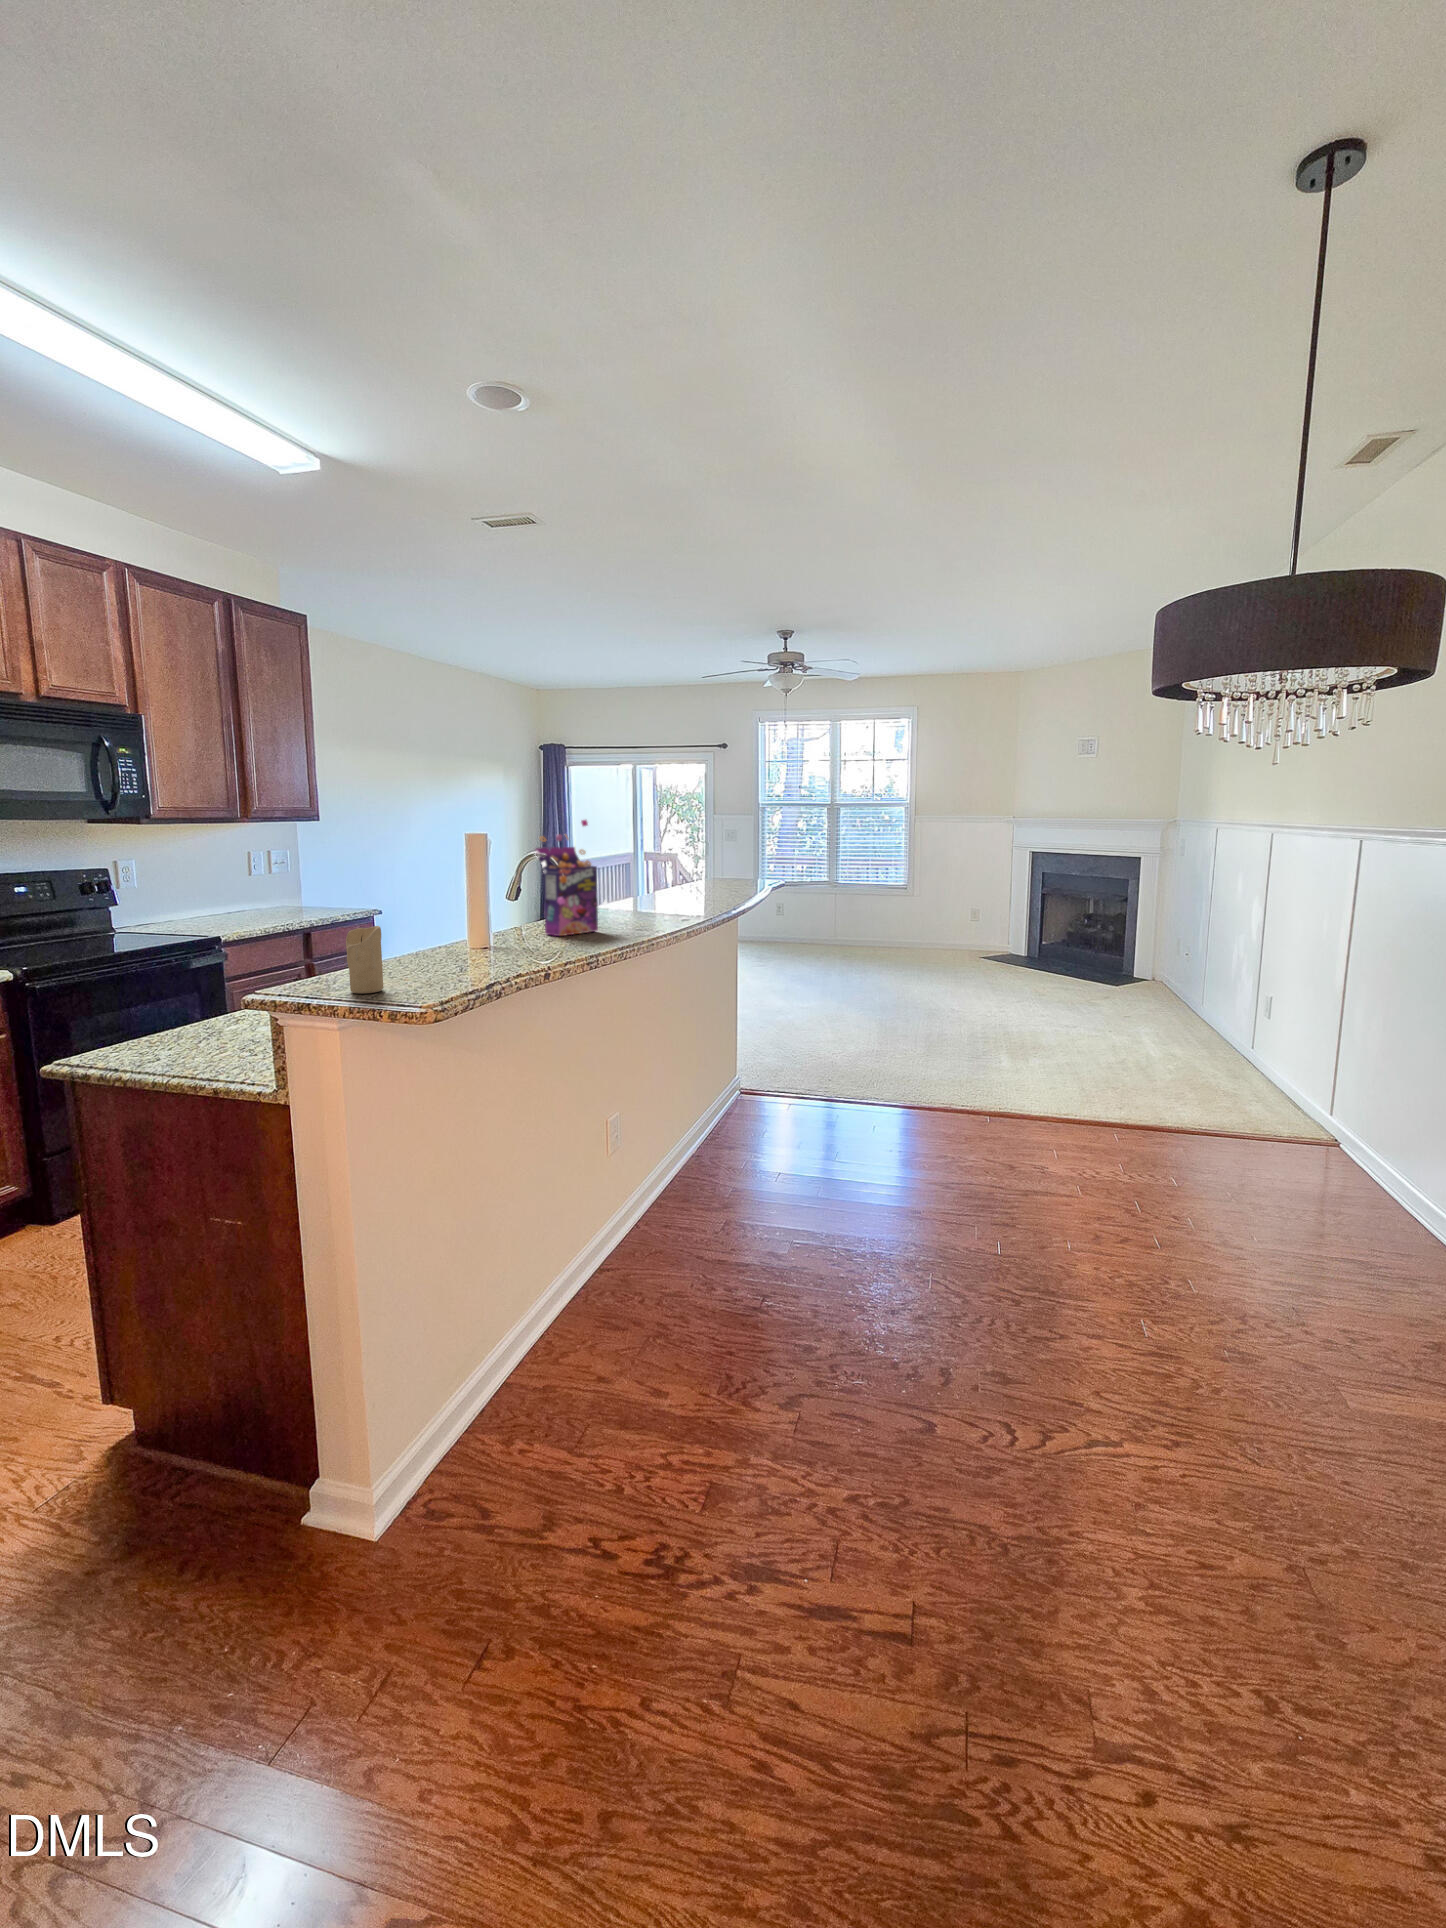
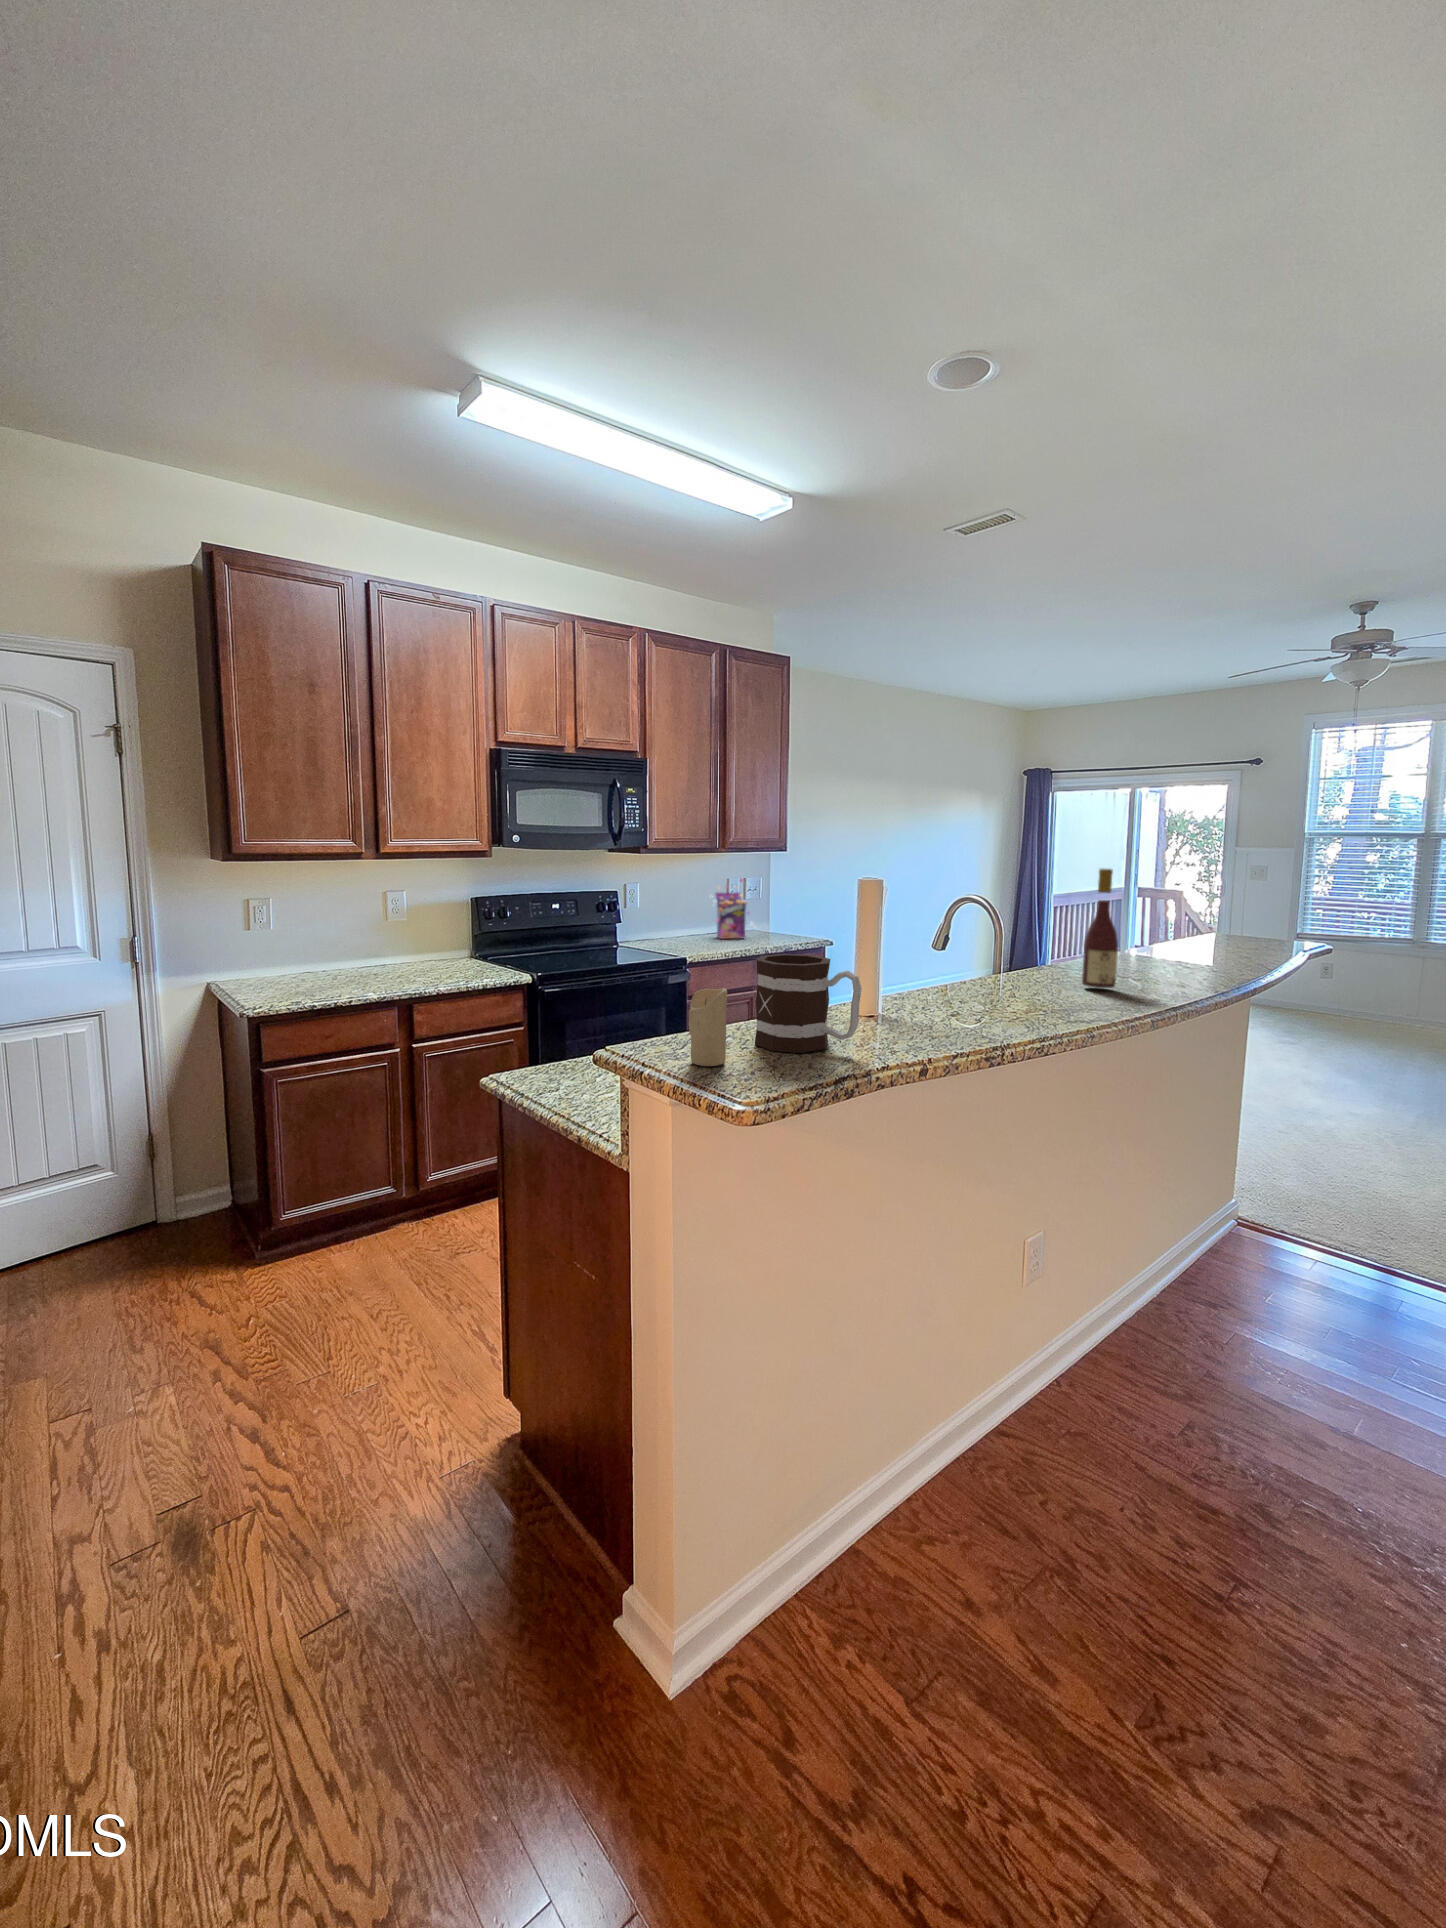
cereal box: present [535,820,607,936] -> present [716,879,753,939]
wine bottle: none [632,826,658,921] -> present [1082,869,1118,988]
mug: none [394,898,490,979] -> present [755,954,862,1053]

